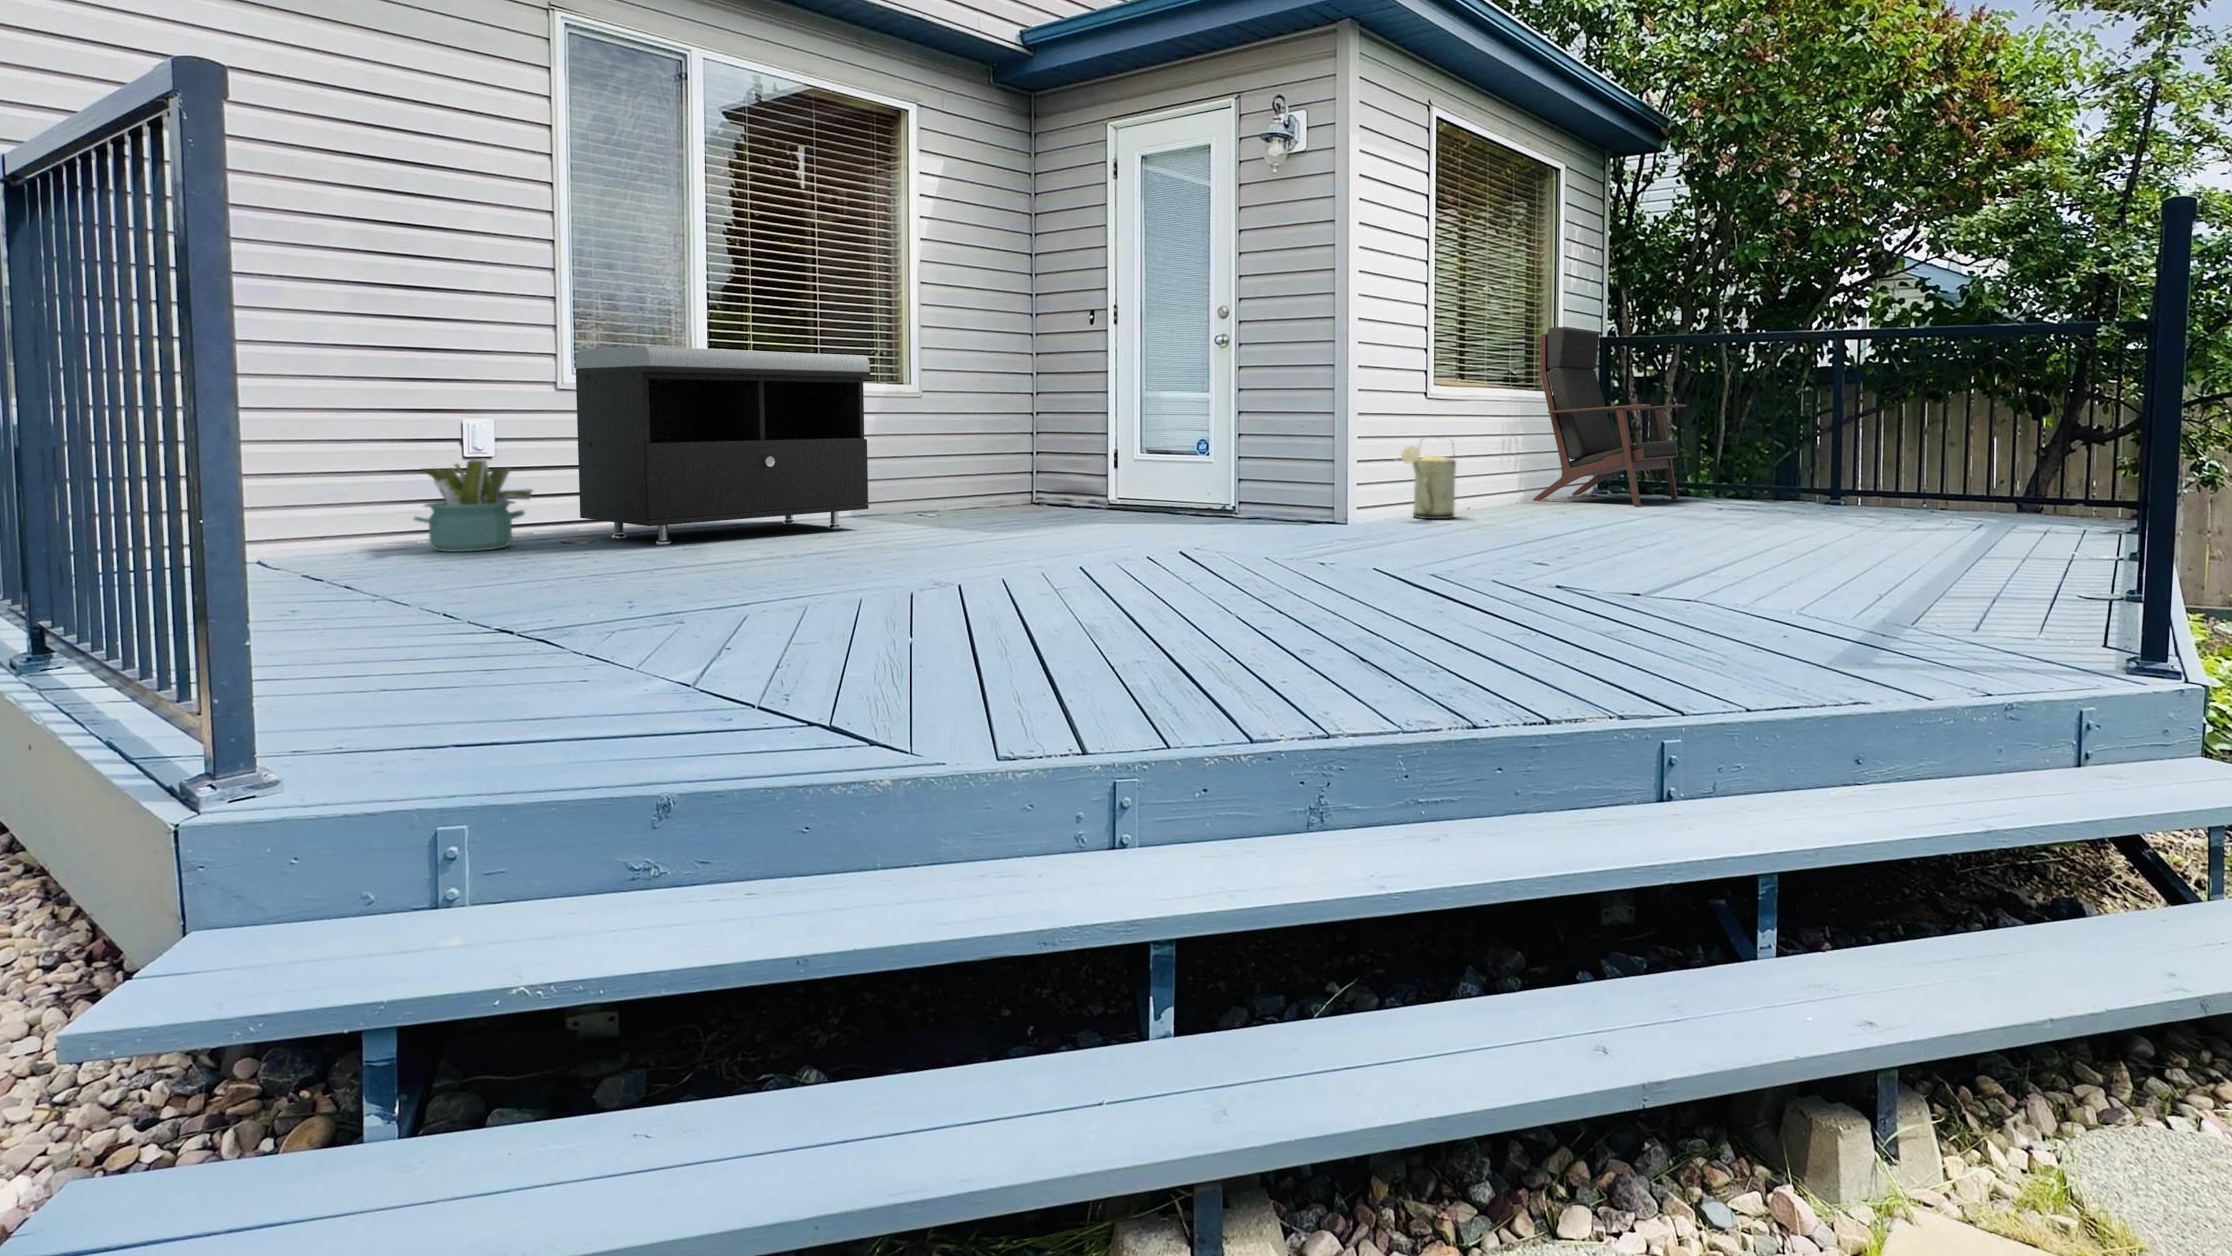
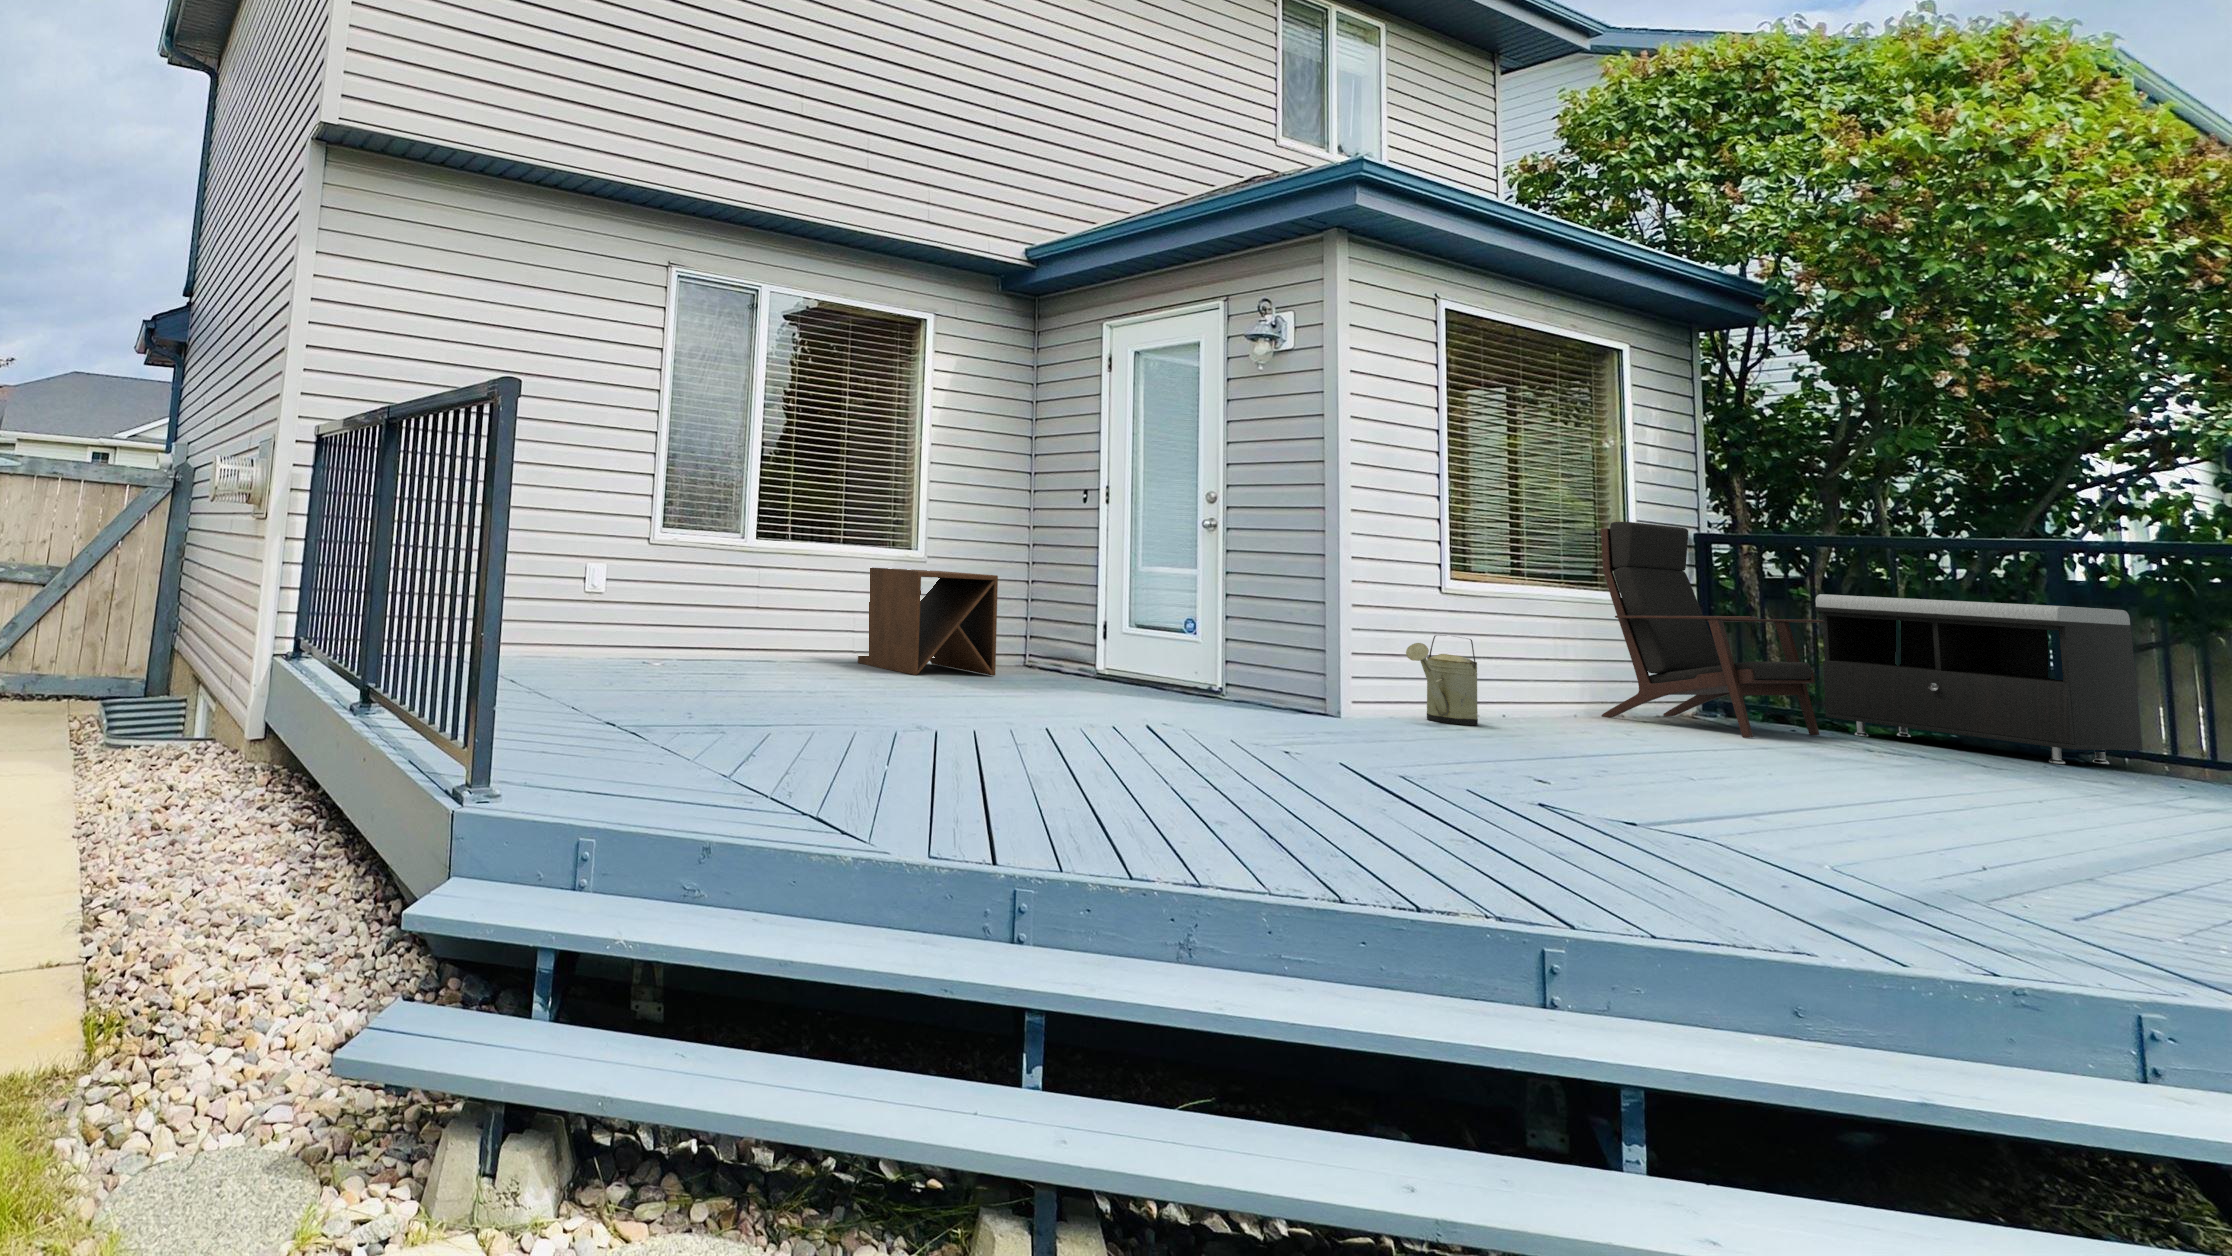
storage bench: present [576,346,870,545] -> present [1816,594,2142,764]
side table: none [848,407,1009,525] -> present [858,568,998,676]
decorative plant: present [414,460,532,552] -> none [553,594,629,662]

